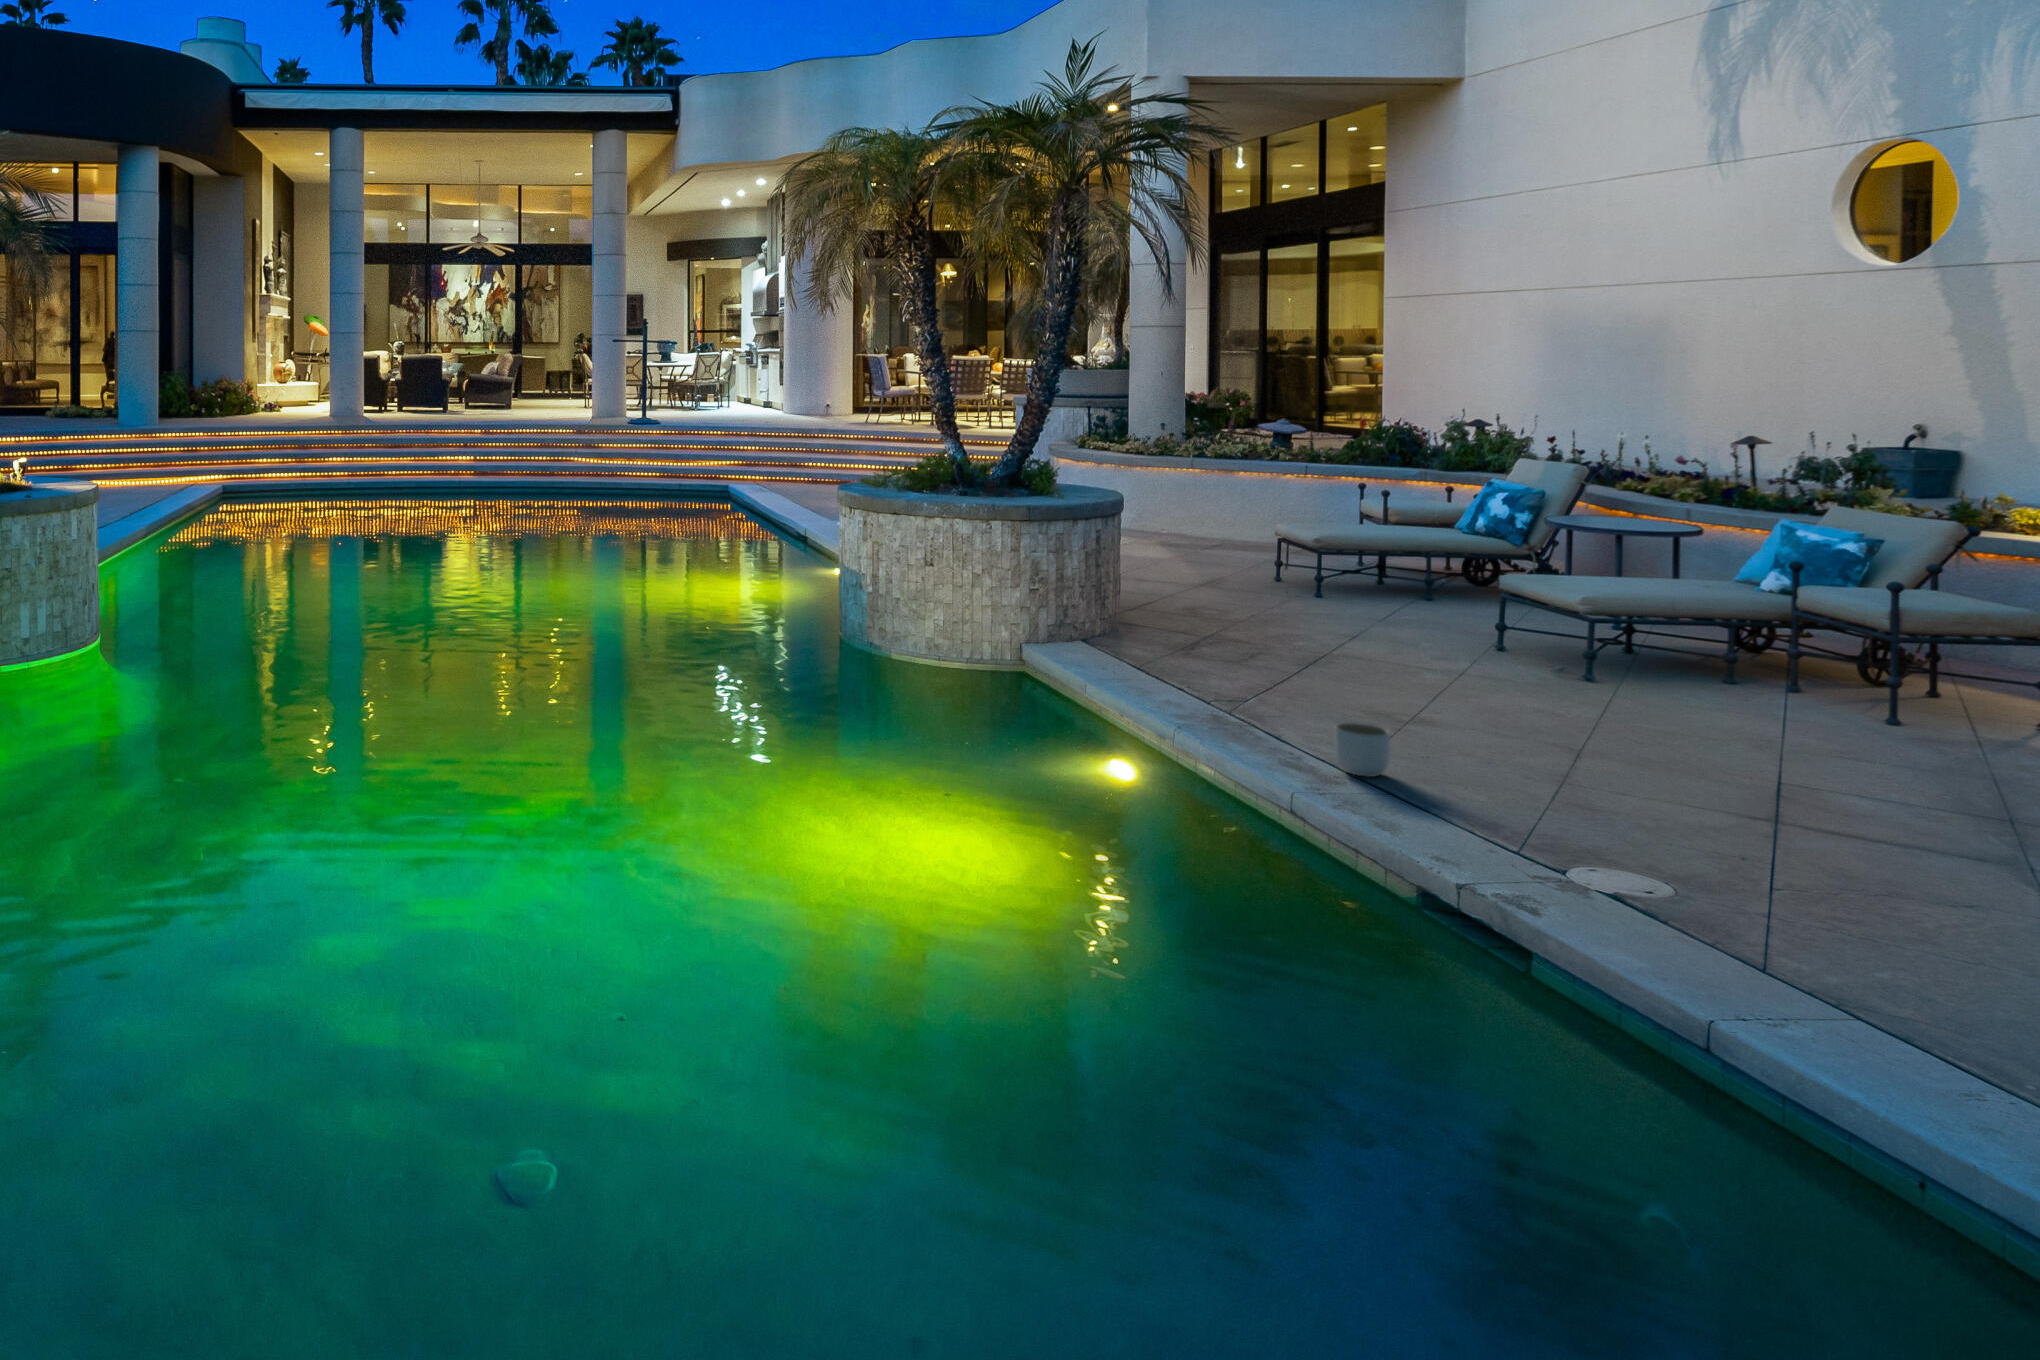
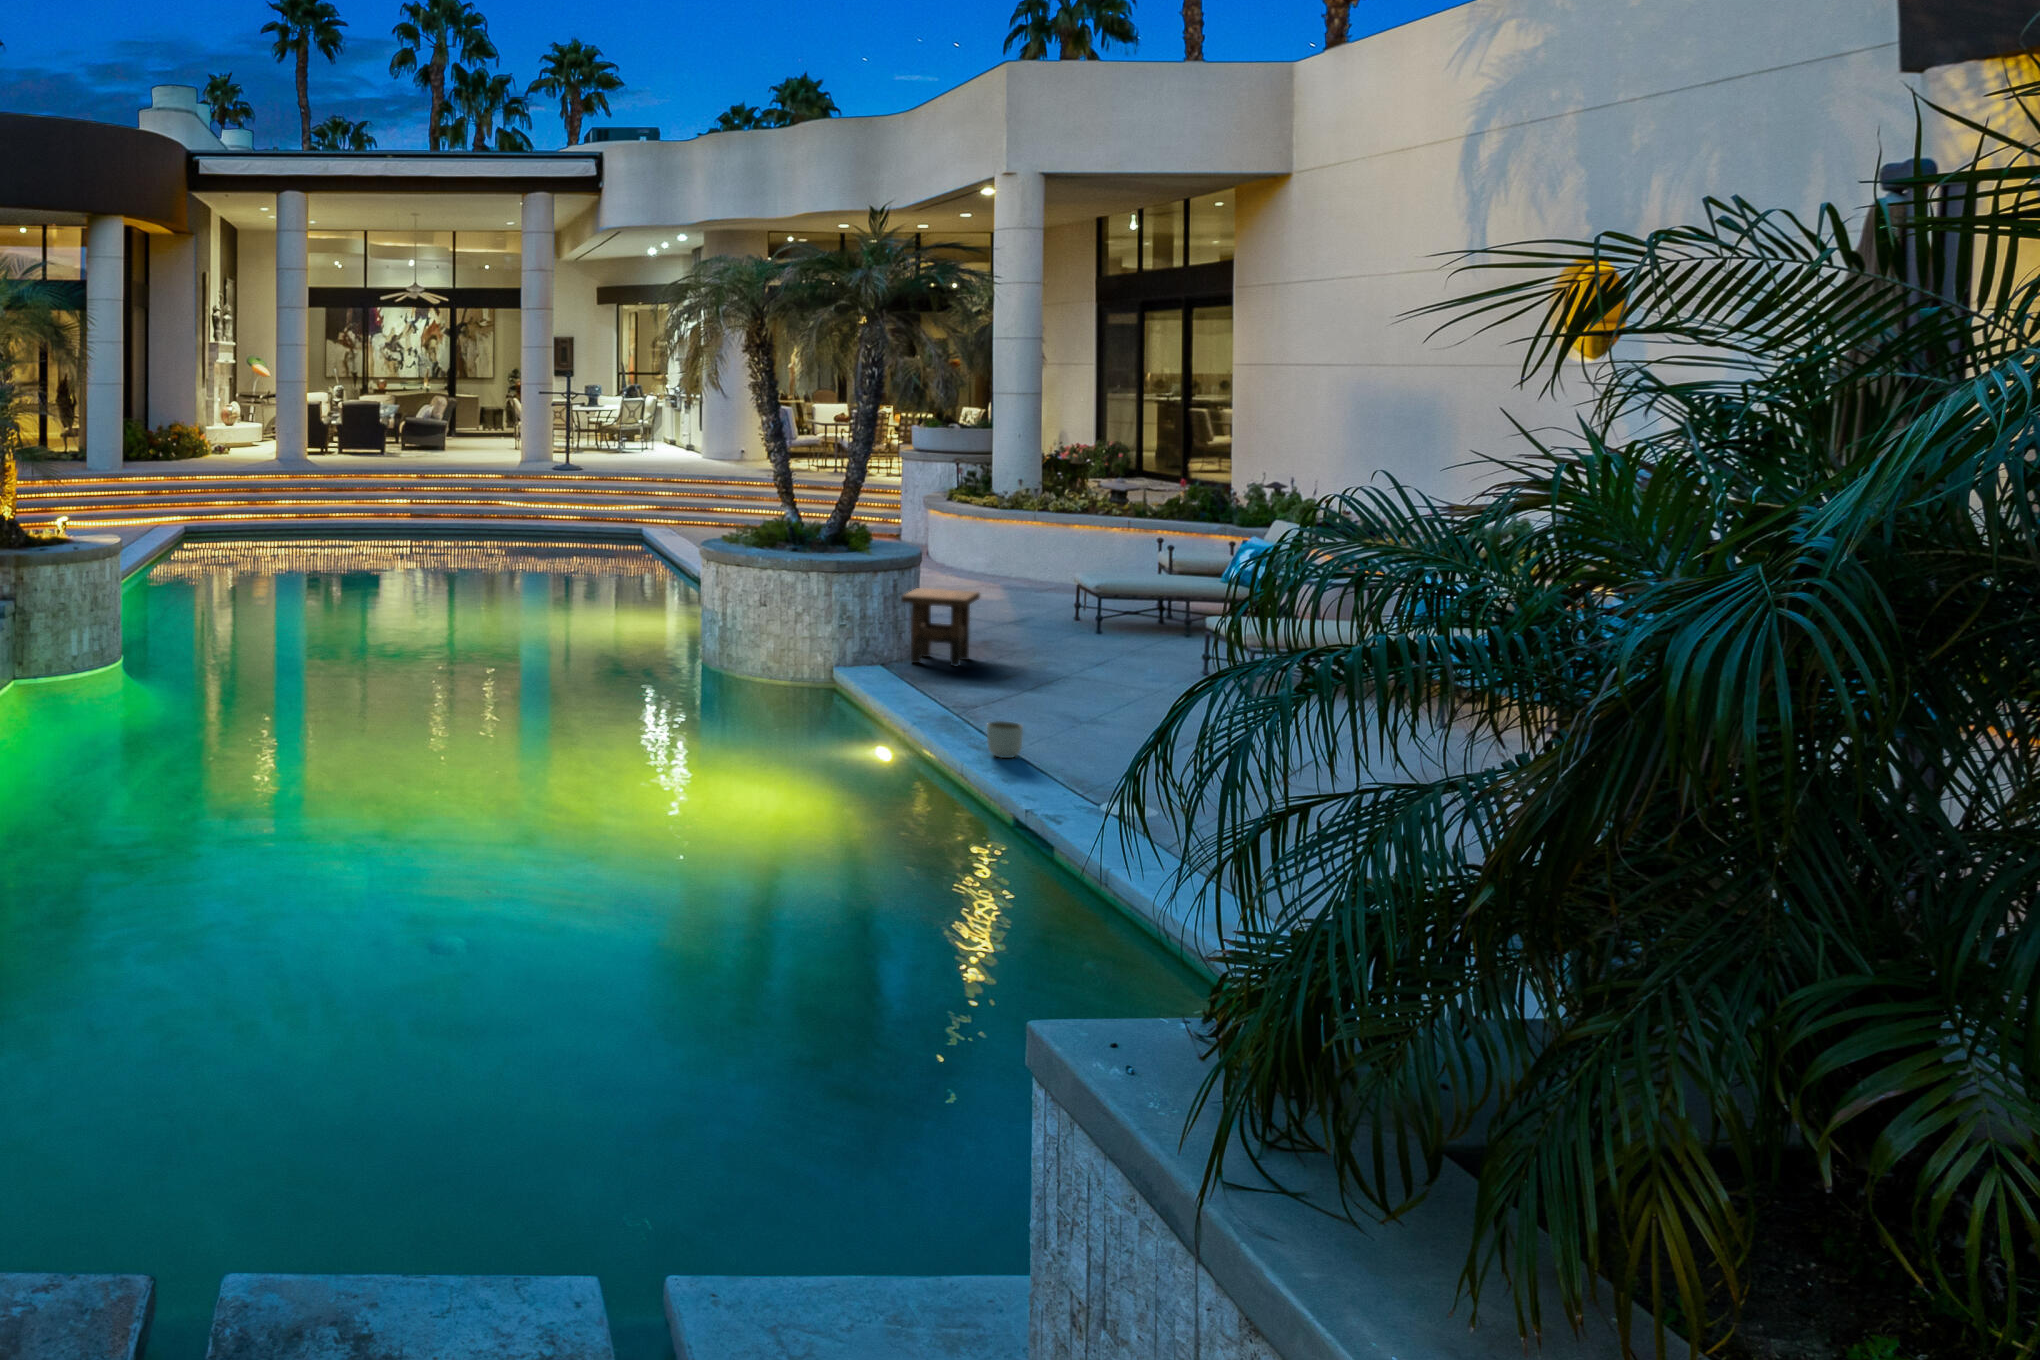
side table: none [1111,543,1206,641] -> present [901,588,980,667]

